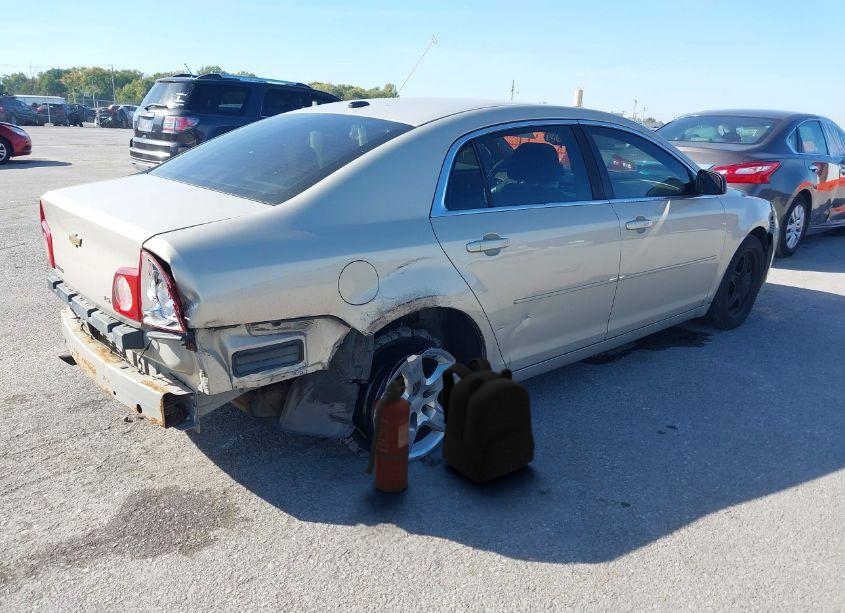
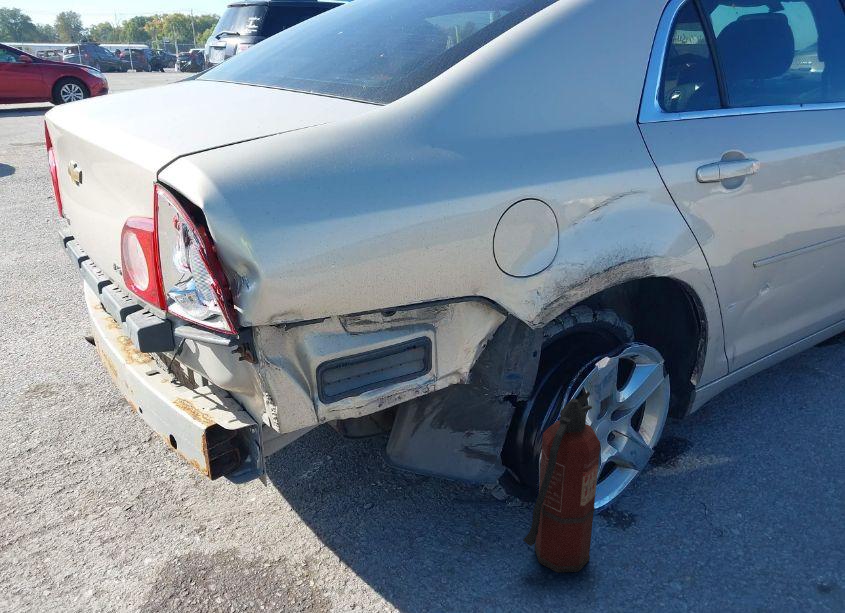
backpack: present [442,358,535,483] -> none [633,354,794,558]

